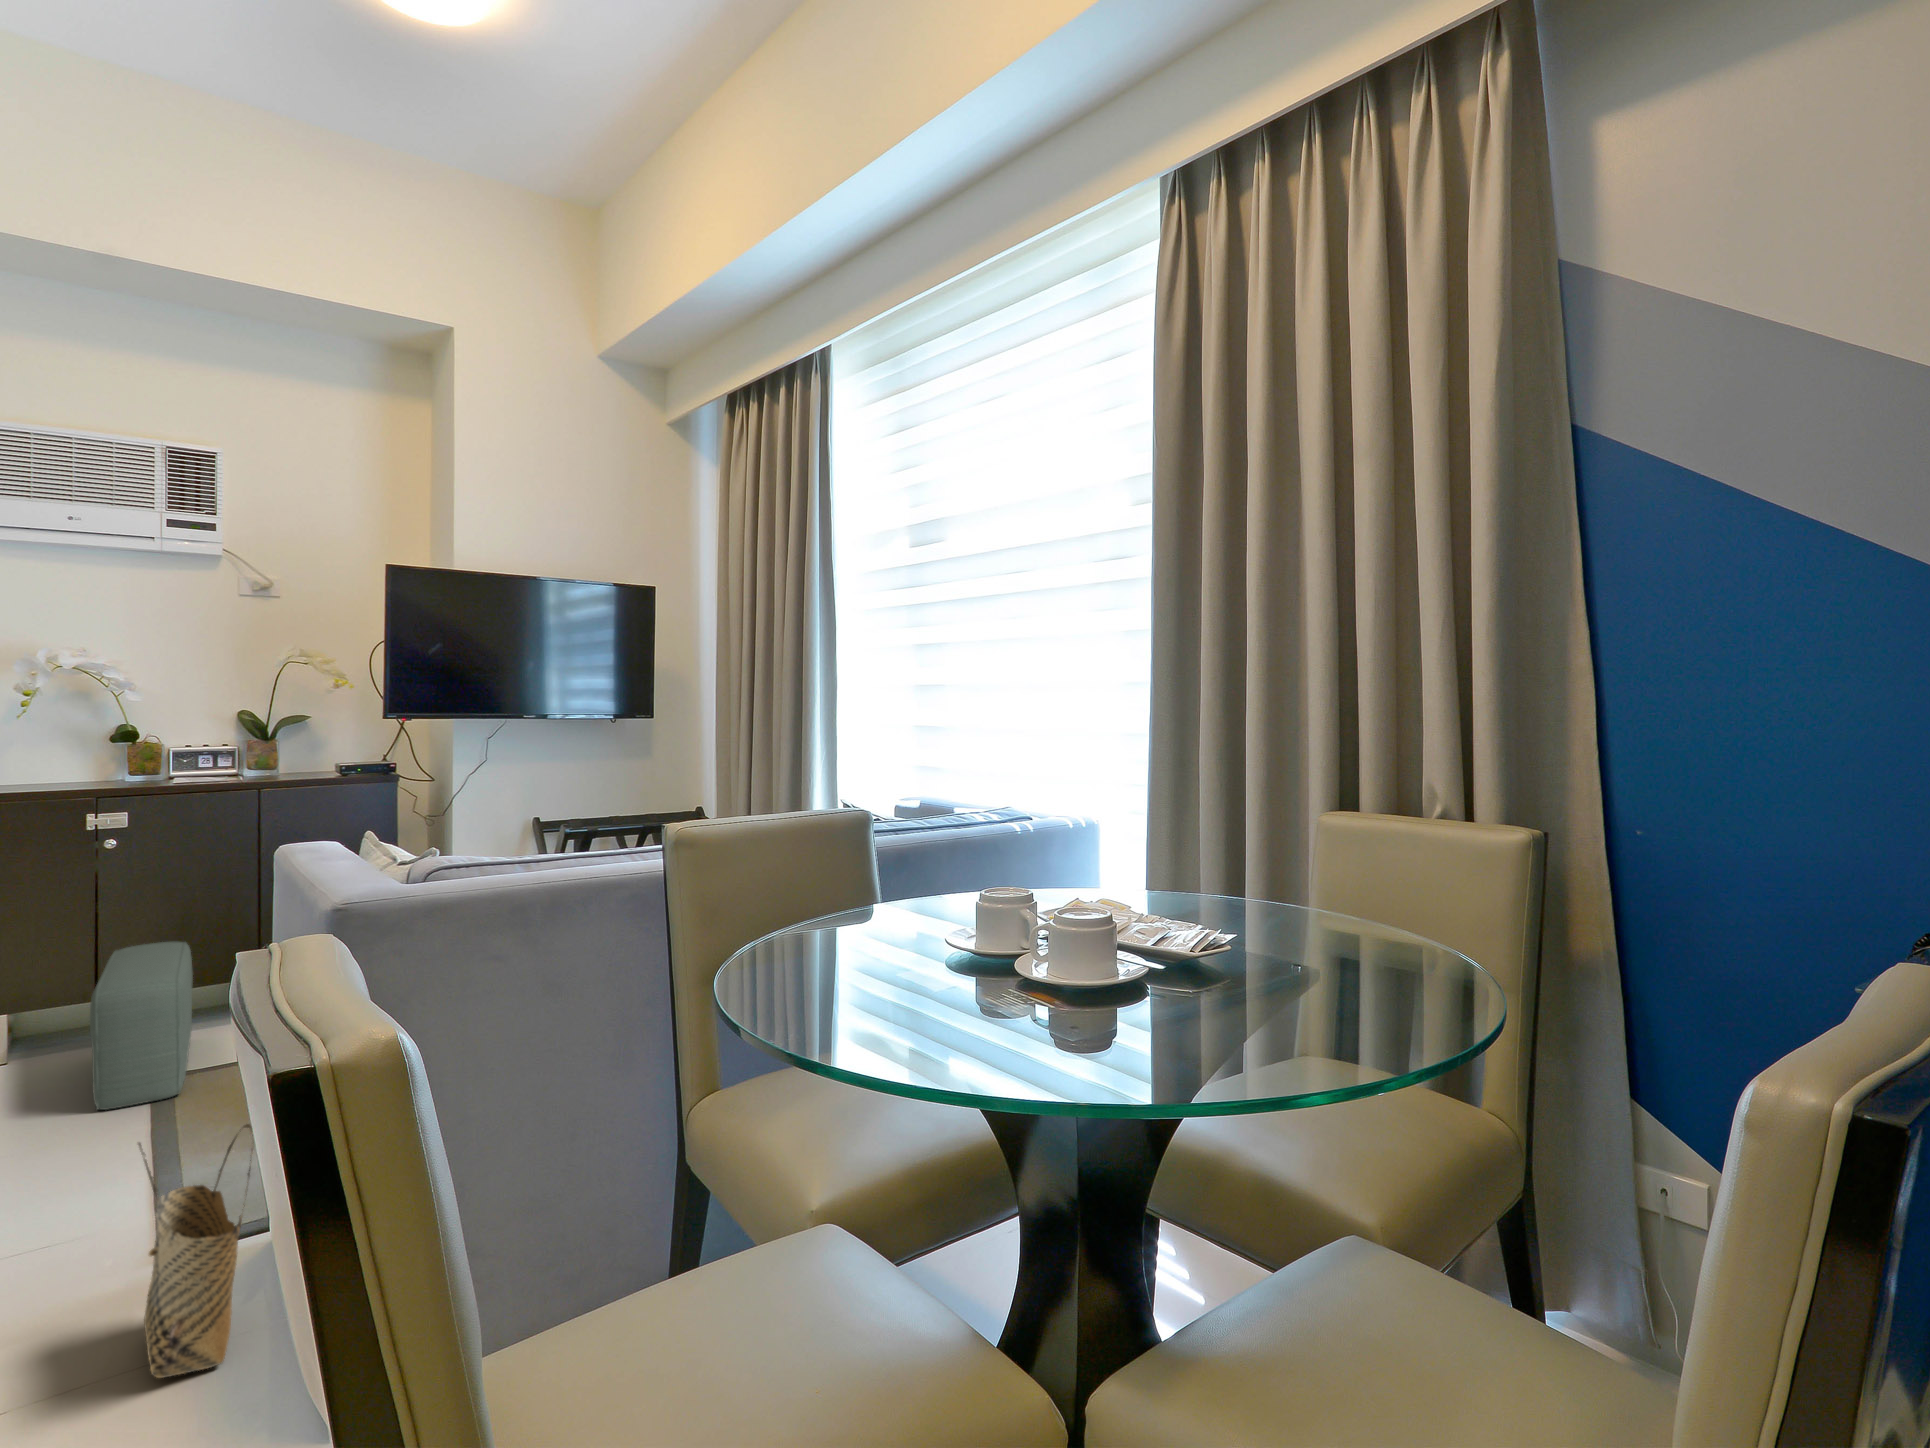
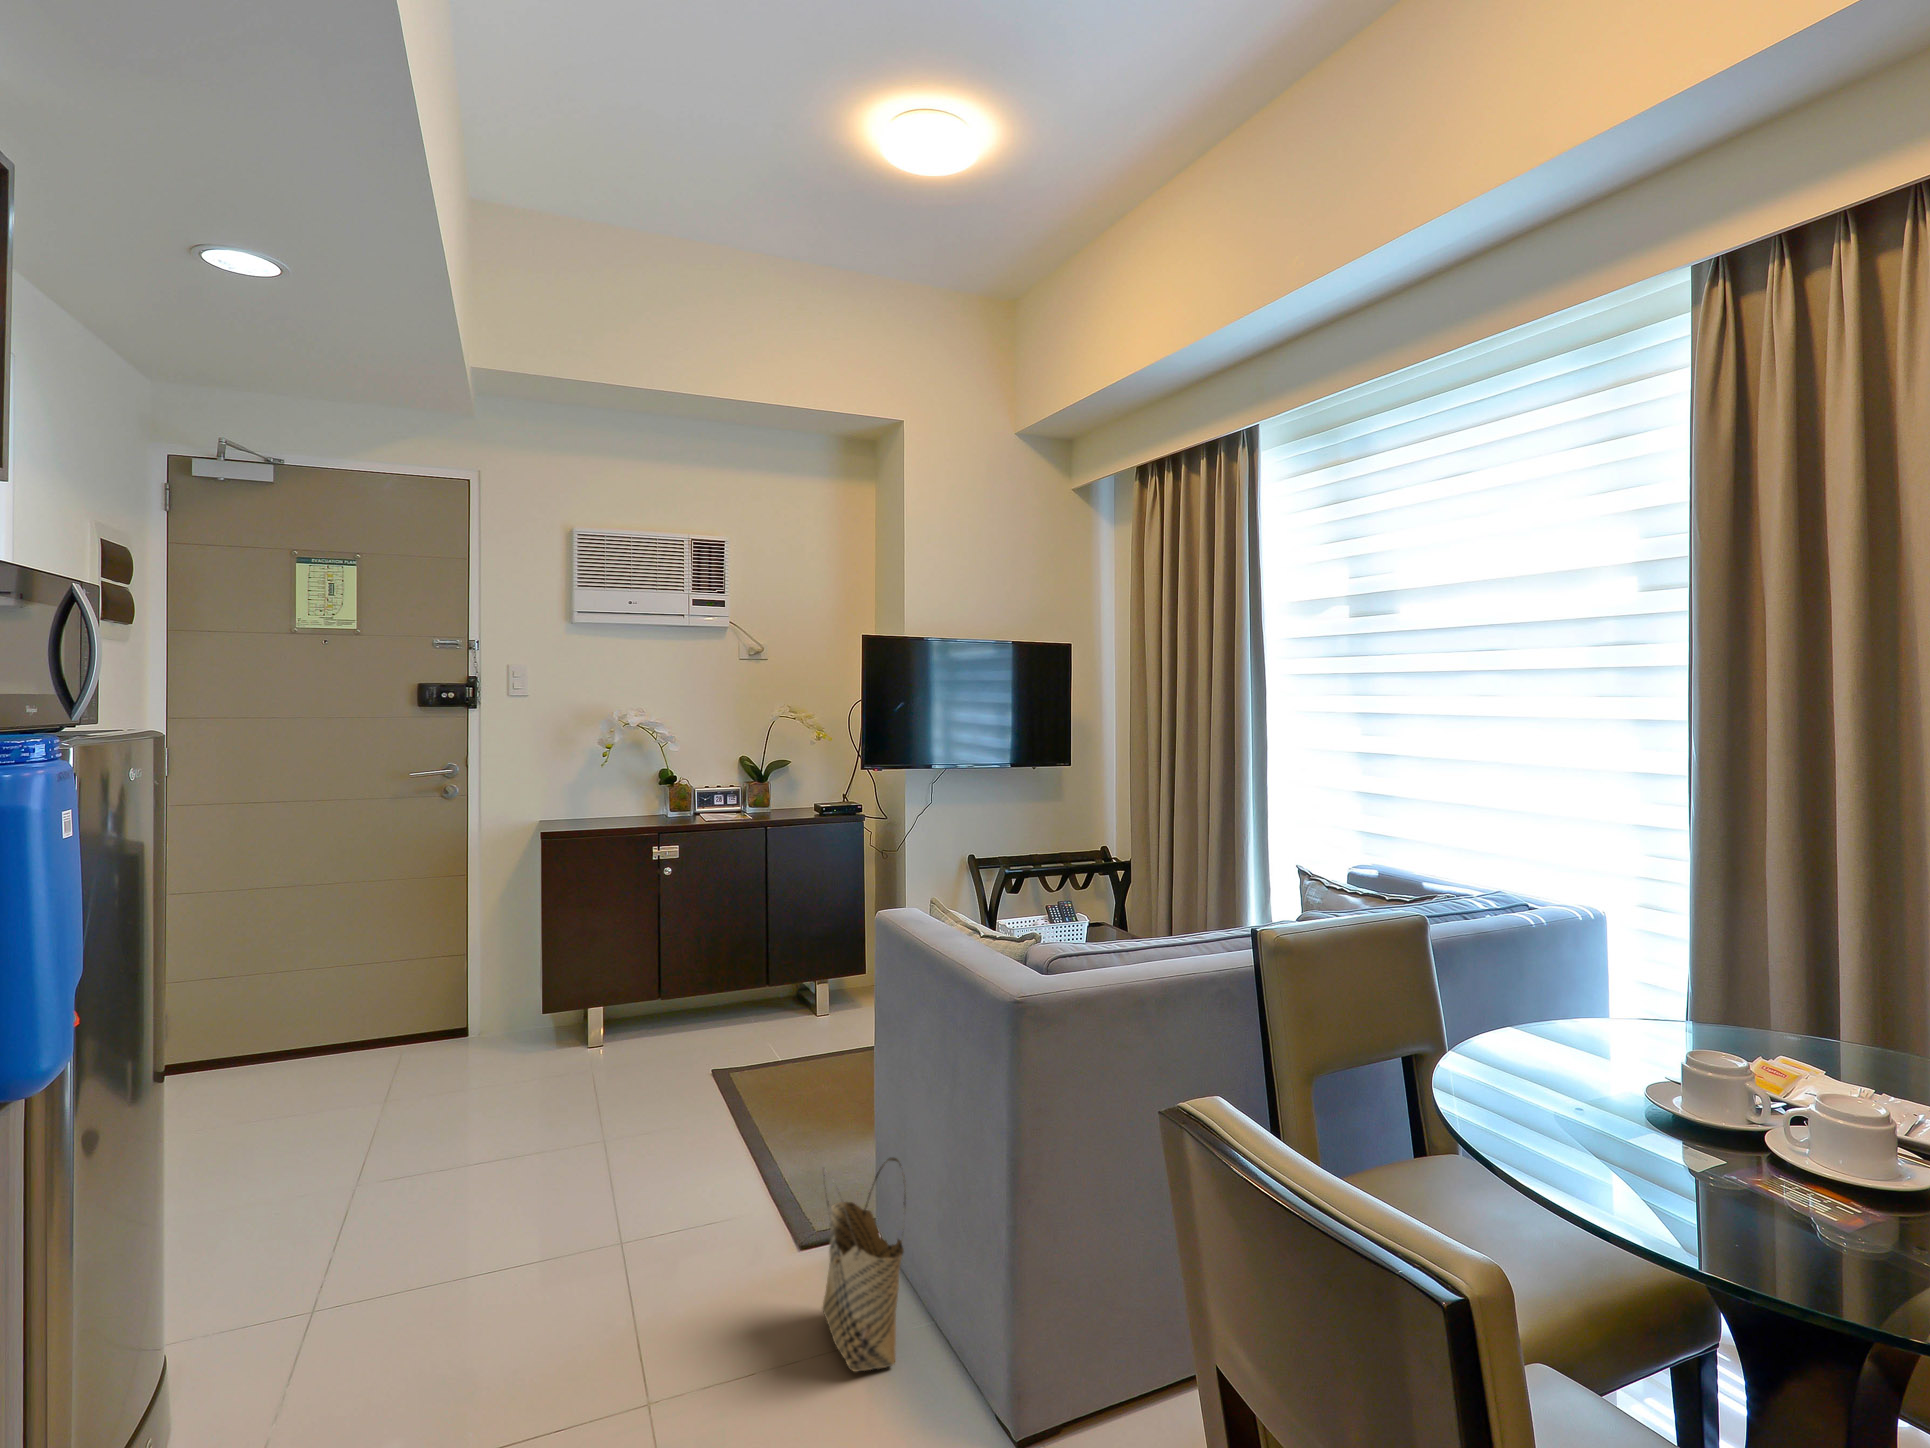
pouf: present [90,942,193,1110] -> none [667,954,738,1098]

